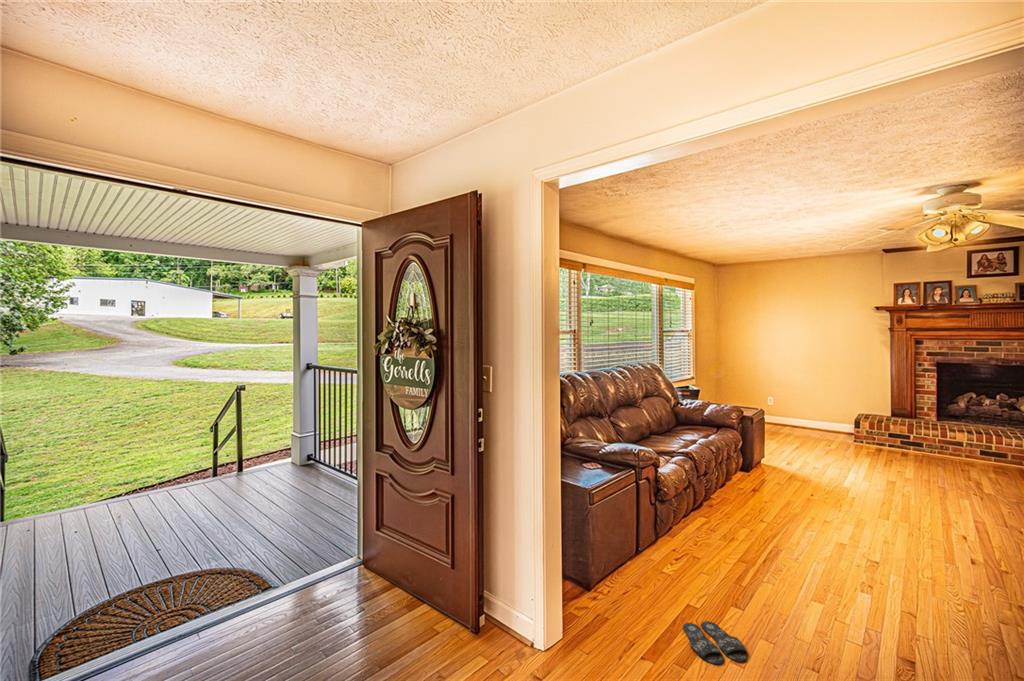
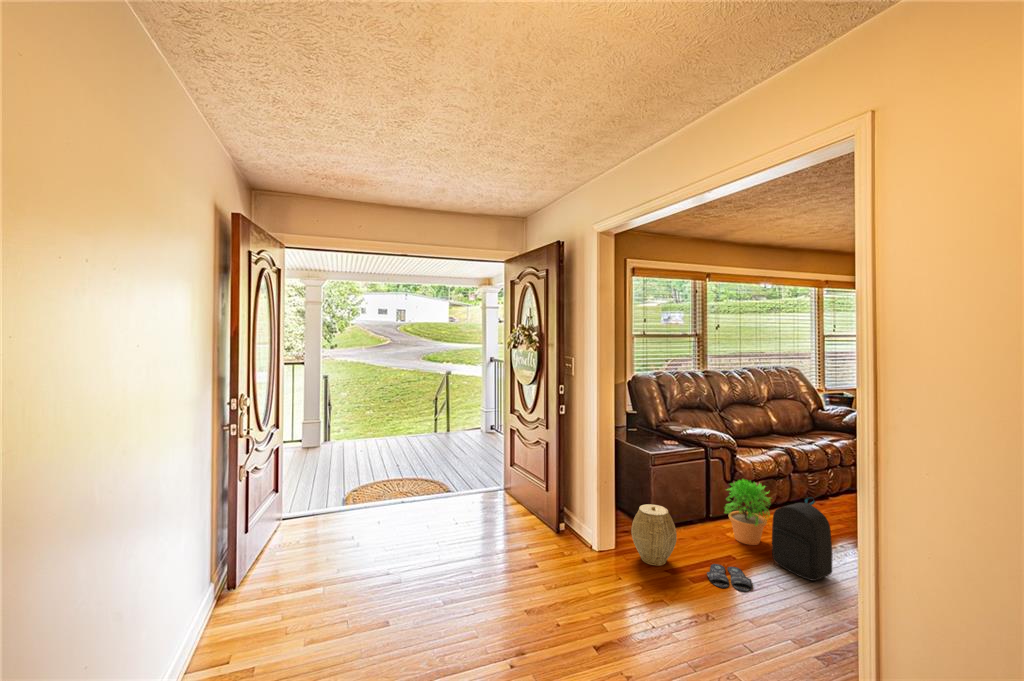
potted plant: none [655,499,716,578] -> present [725,479,770,545]
backpack: none [731,516,795,617] -> present [772,497,832,581]
woven basket: none [588,562,649,651] -> present [631,504,677,566]

